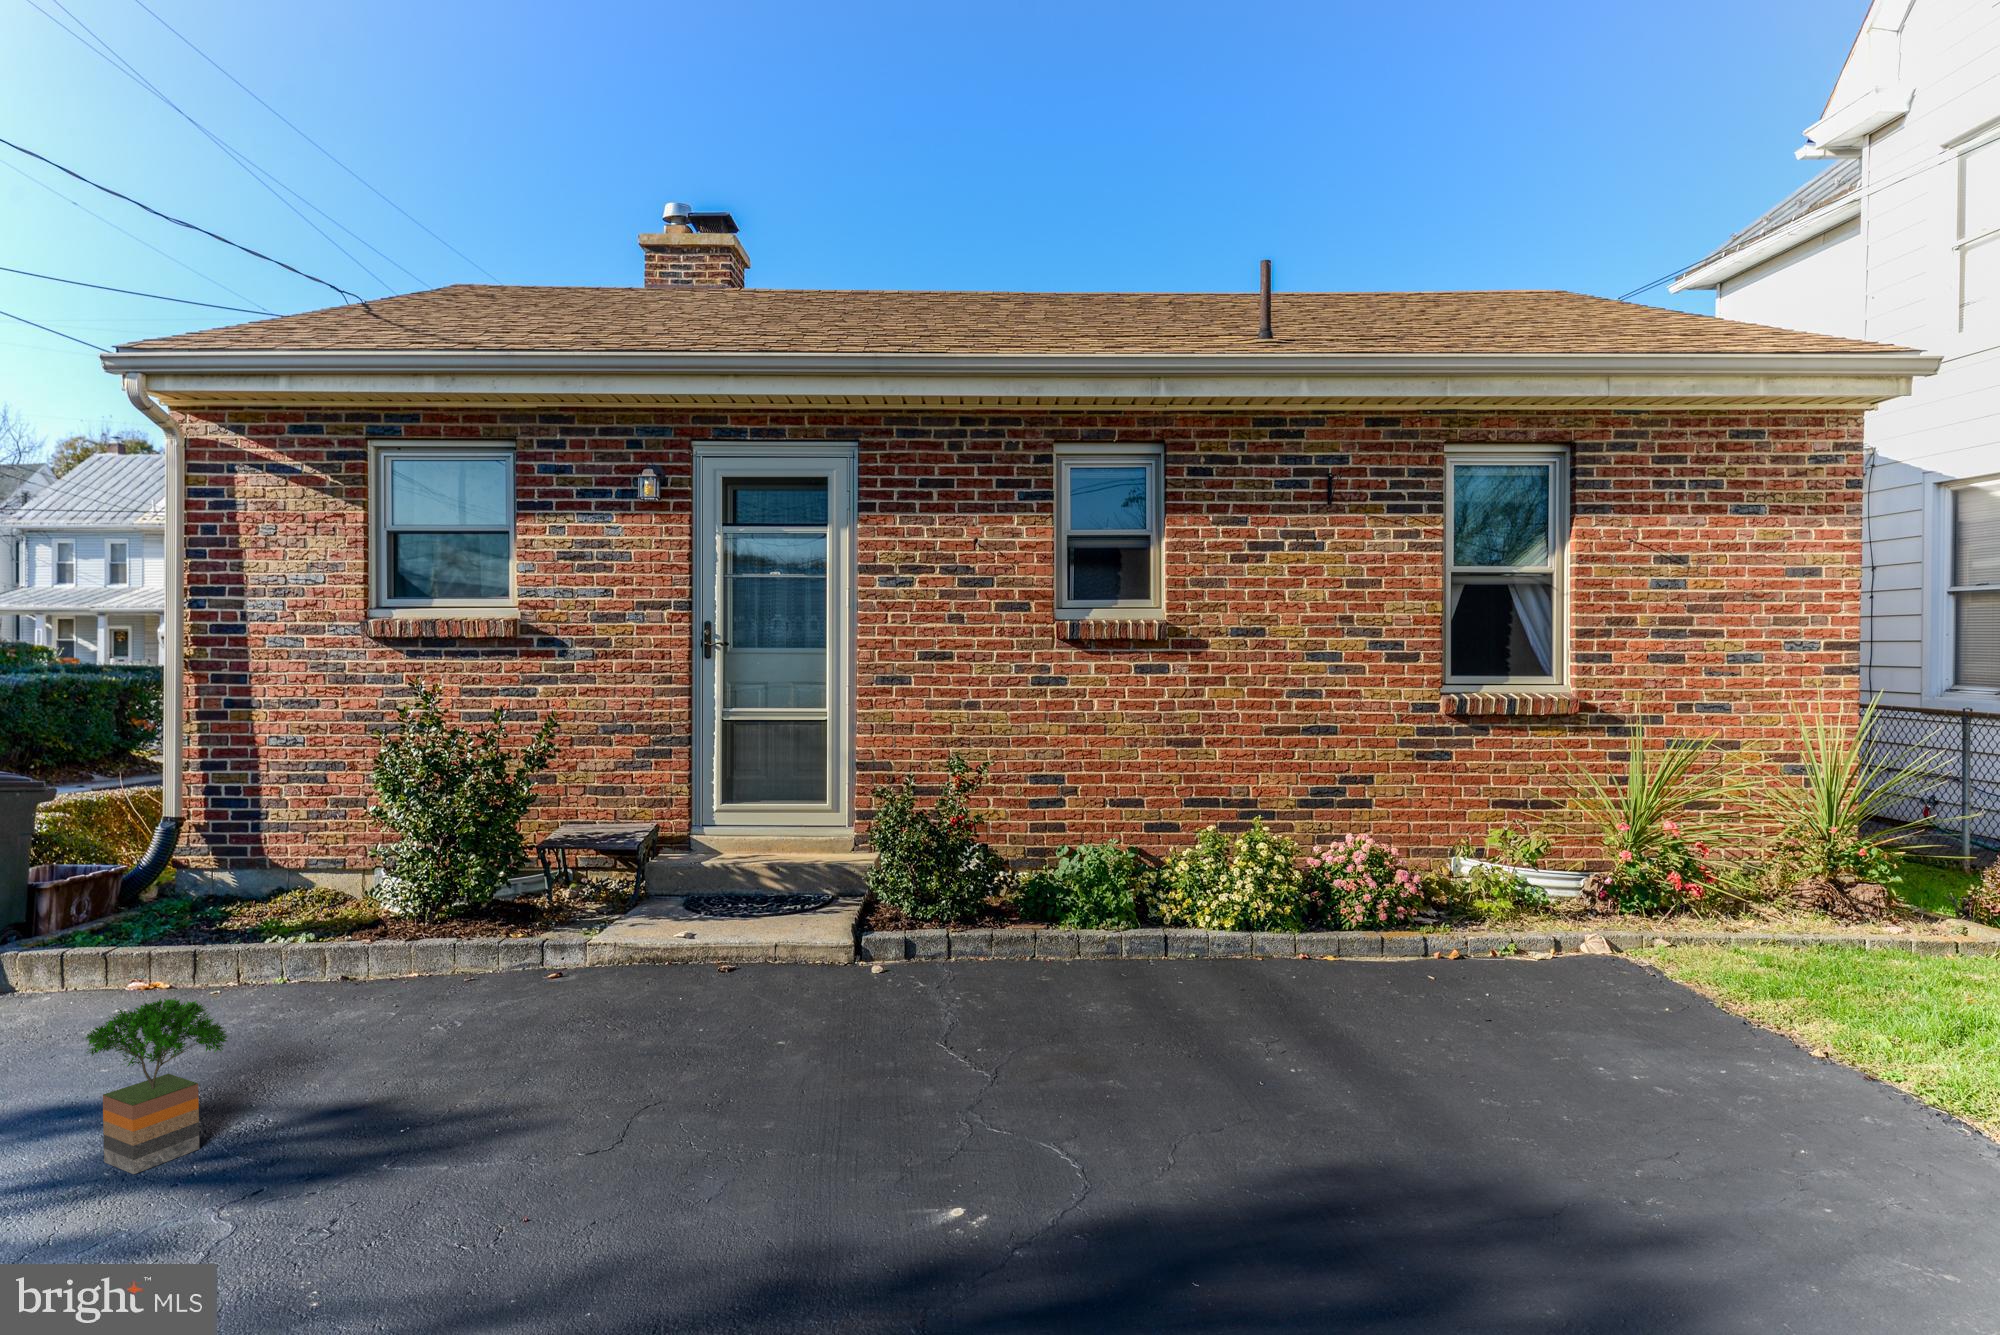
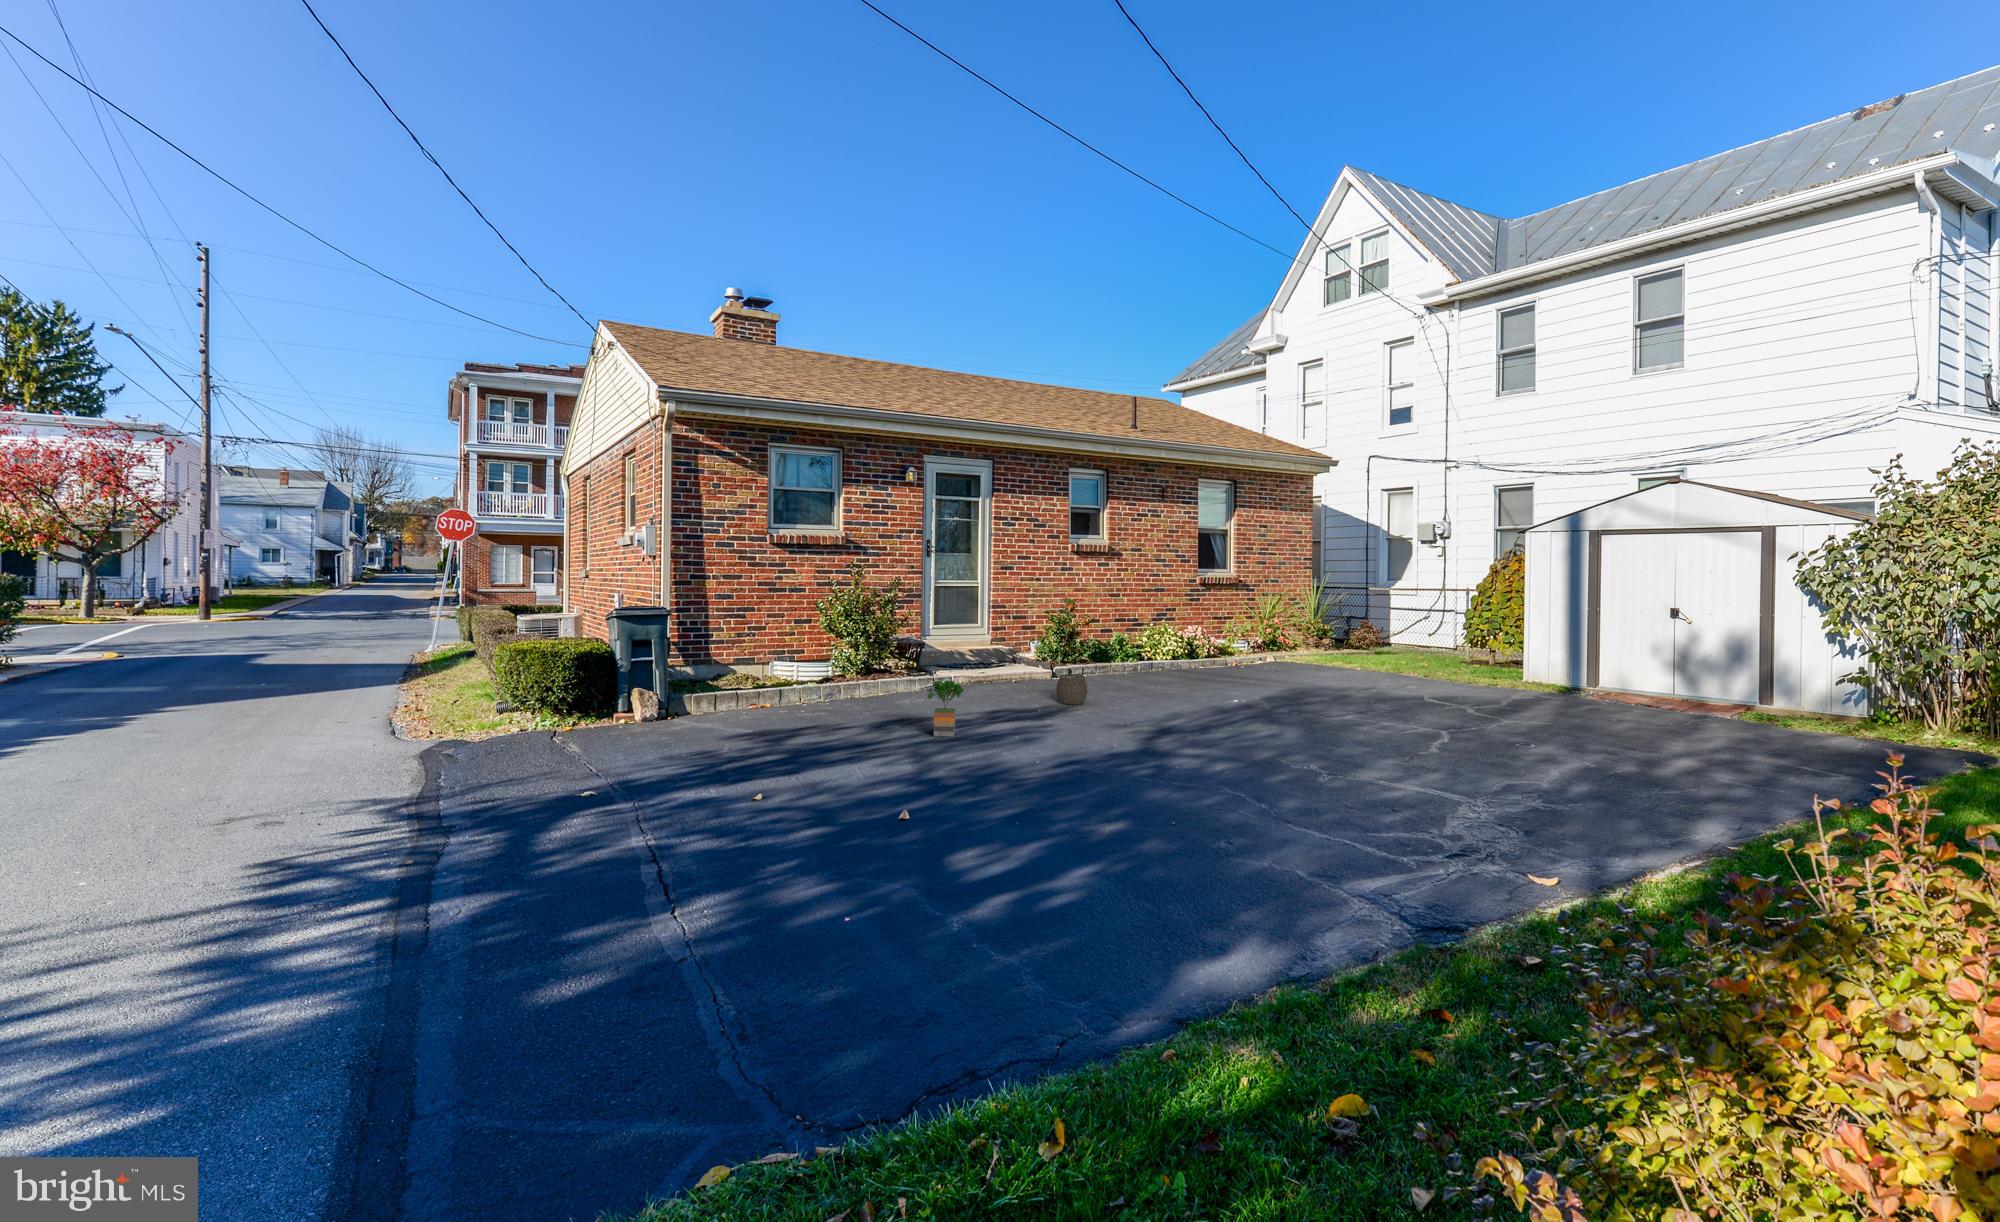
woven basket: none [728,970,816,1067] -> present [1056,674,1088,705]

